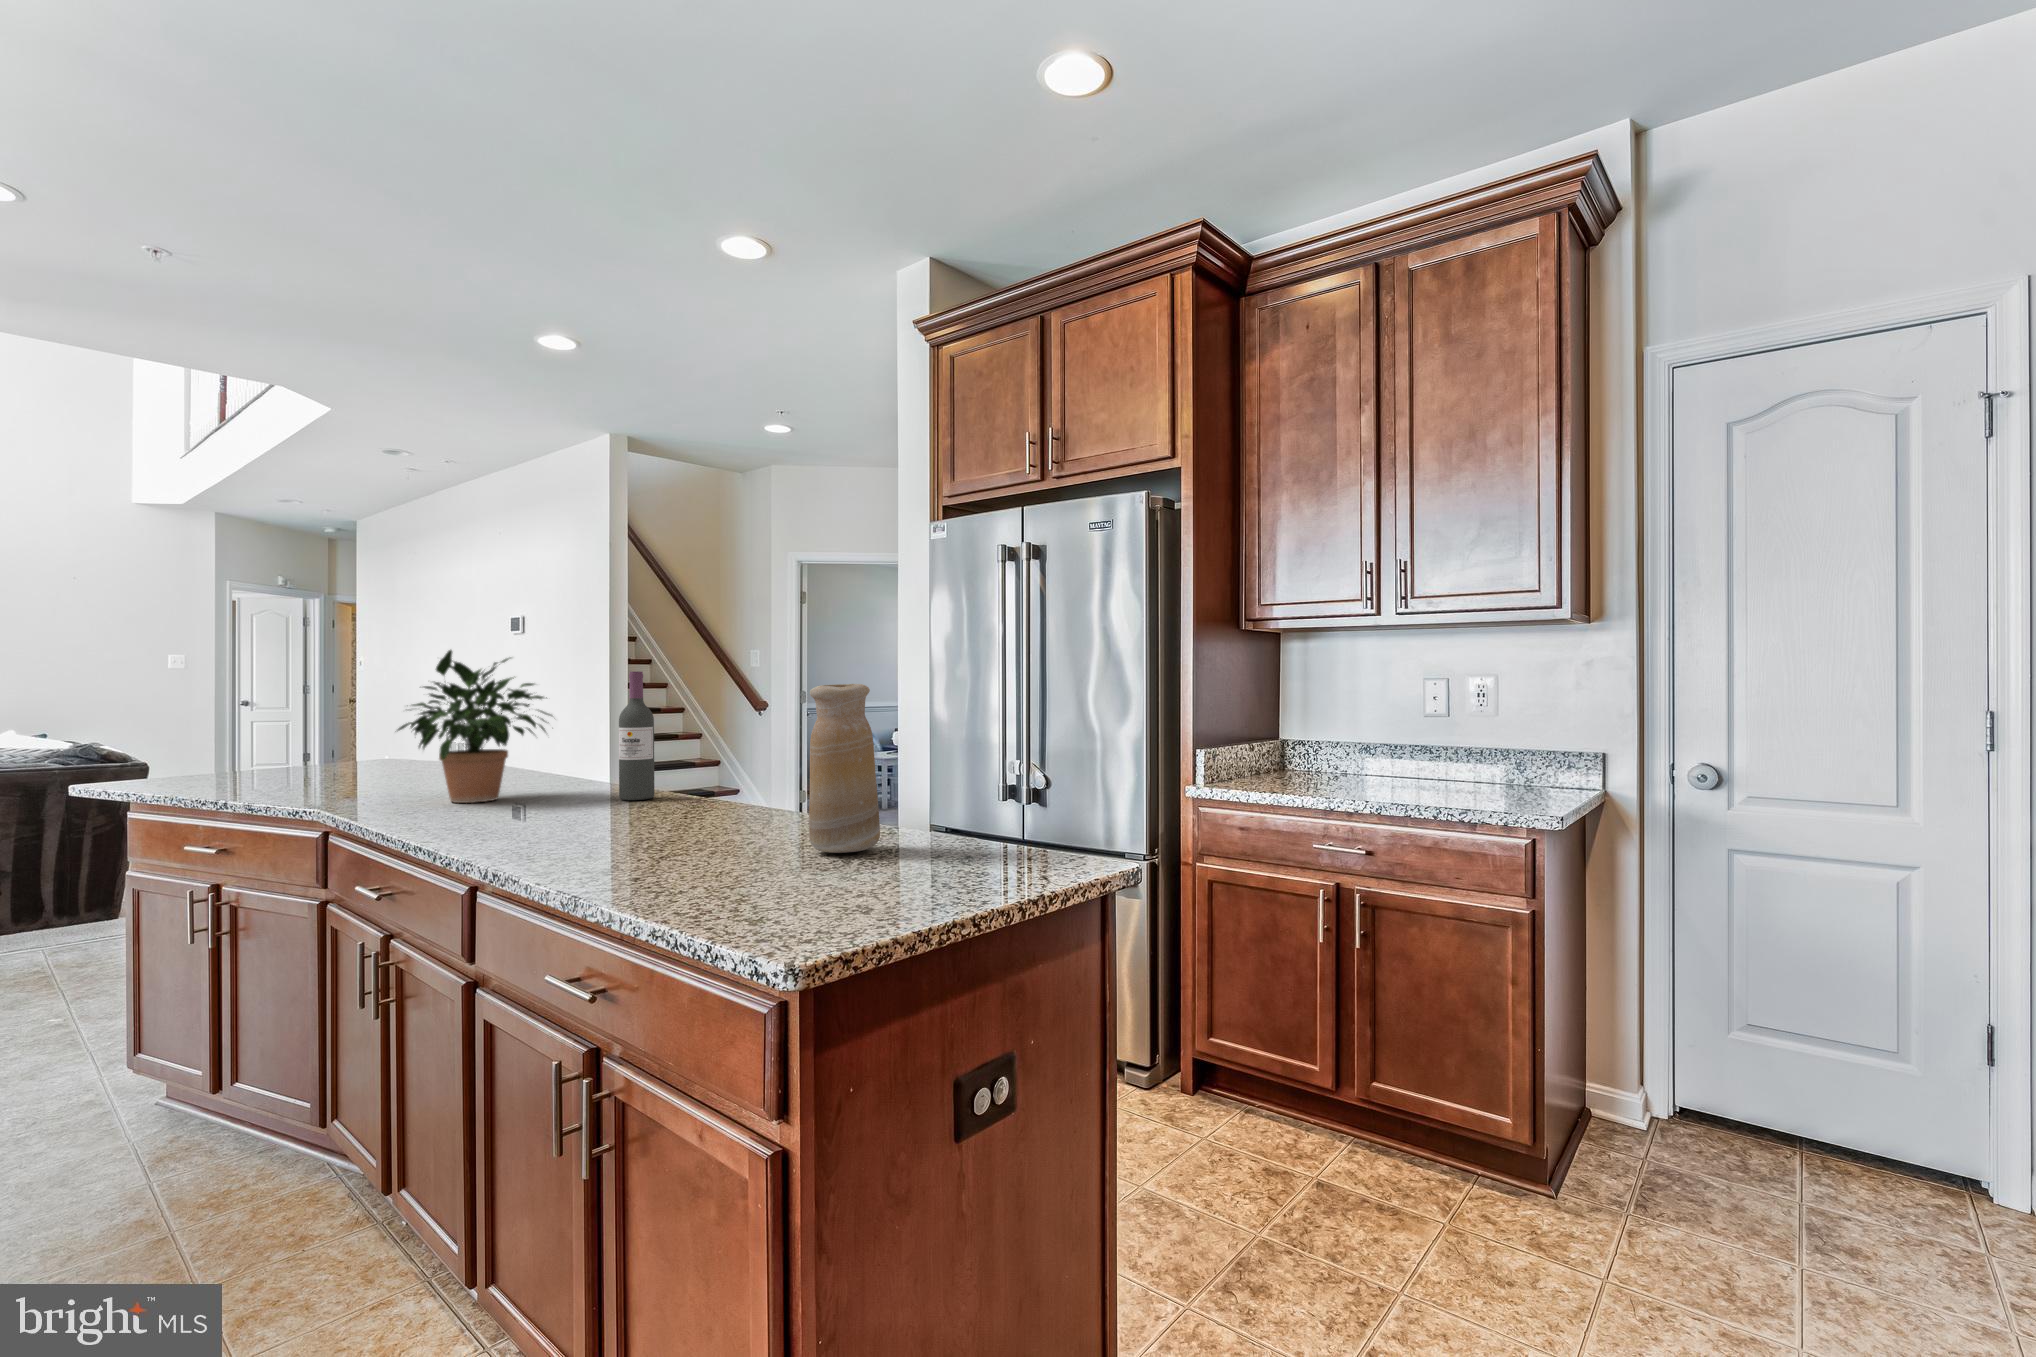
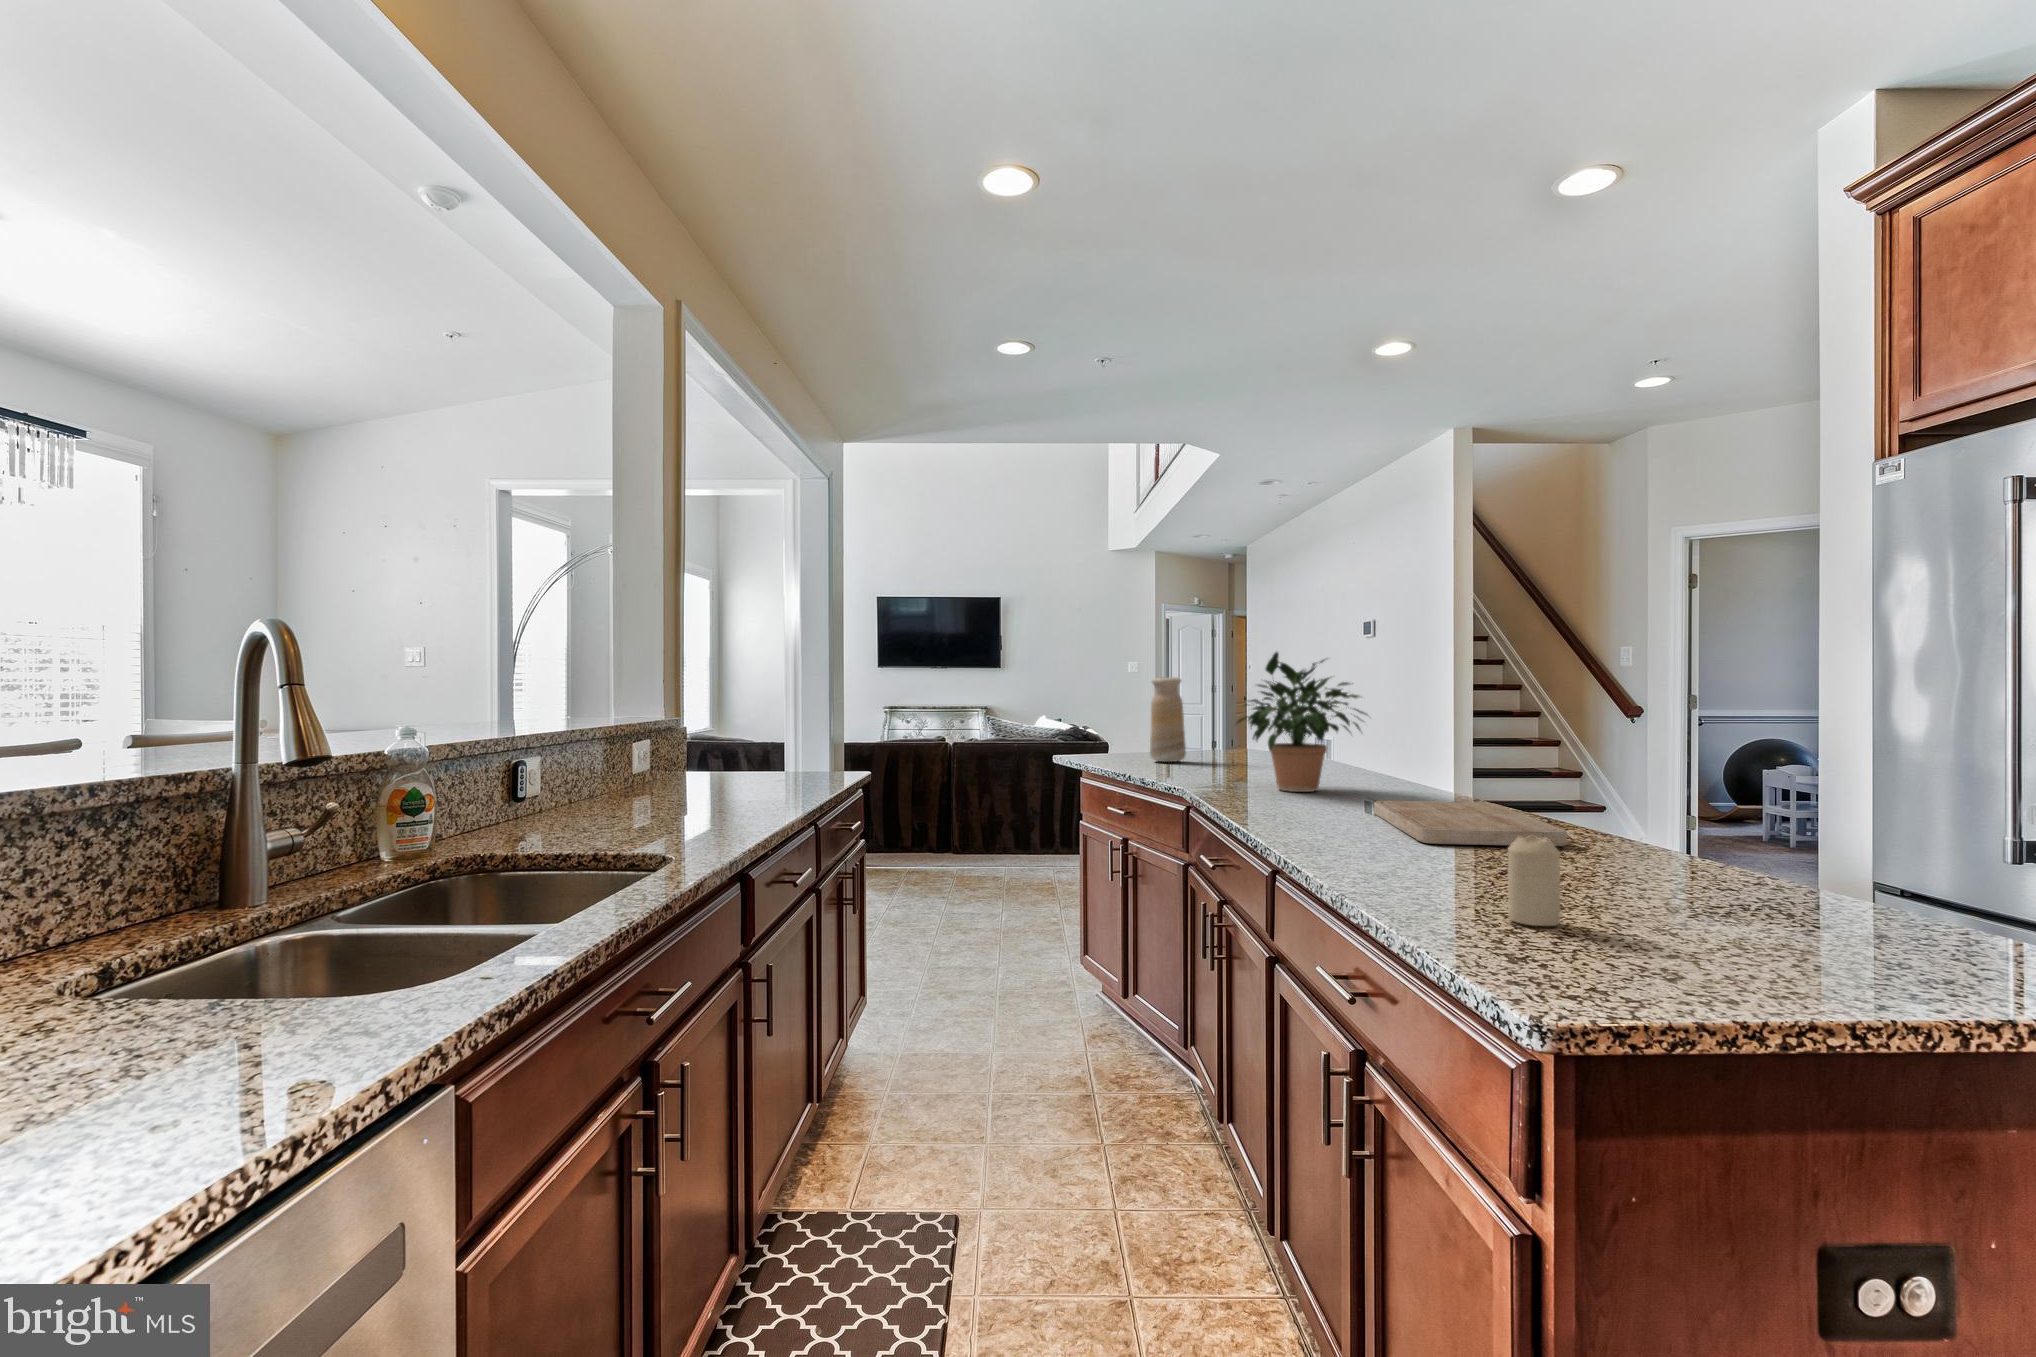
wine bottle: present [619,672,655,800] -> none [1429,671,1466,805]
vase: present [809,684,880,853] -> present [1150,677,1186,762]
cutting board: none [571,794,753,837] -> present [1374,801,1567,846]
candle: none [734,816,775,893] -> present [1508,836,1560,926]

